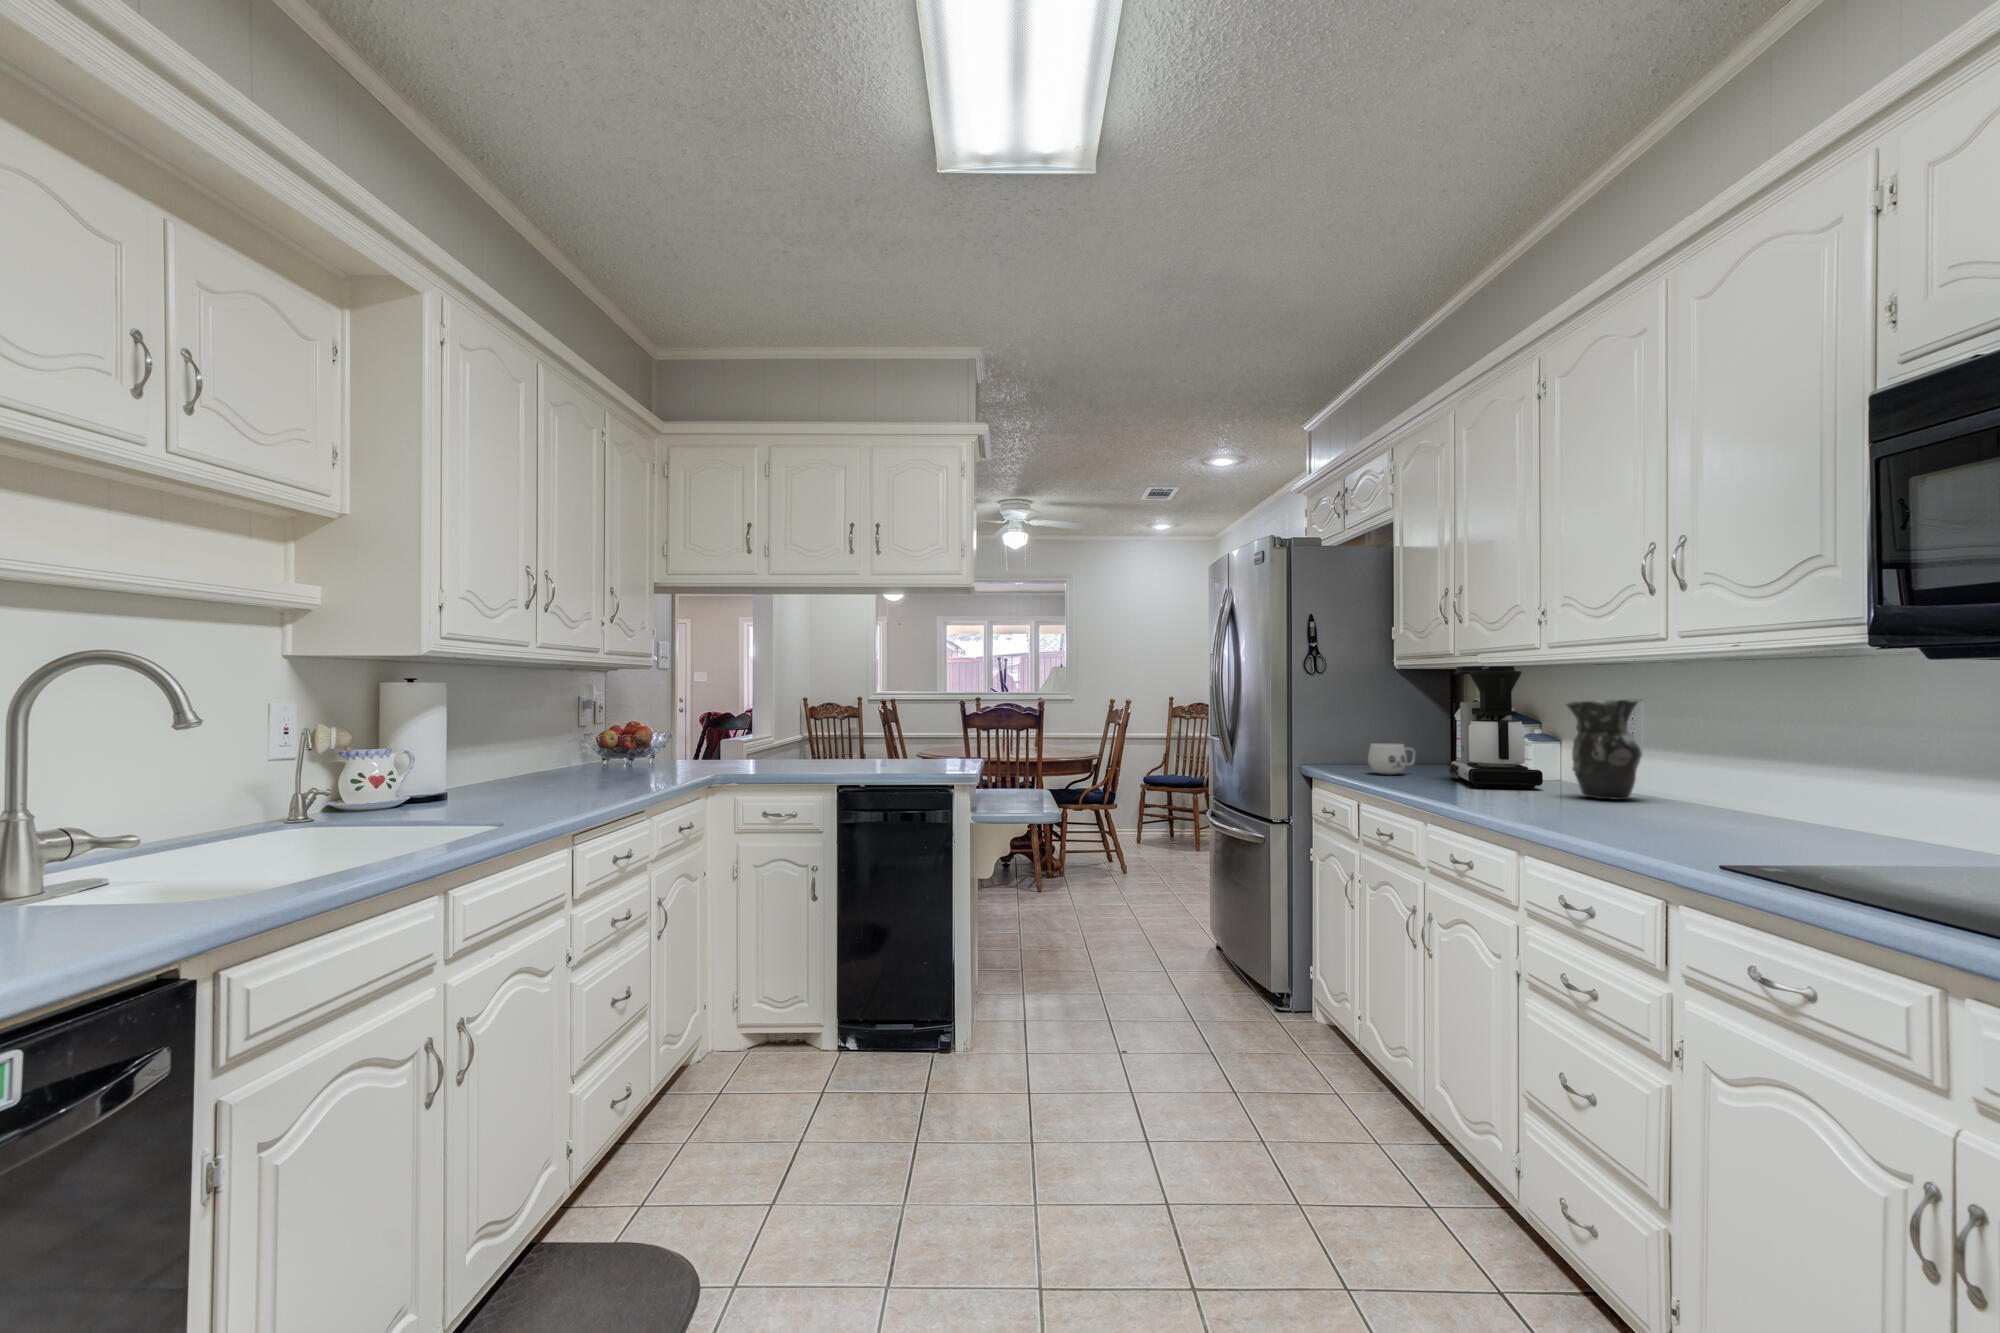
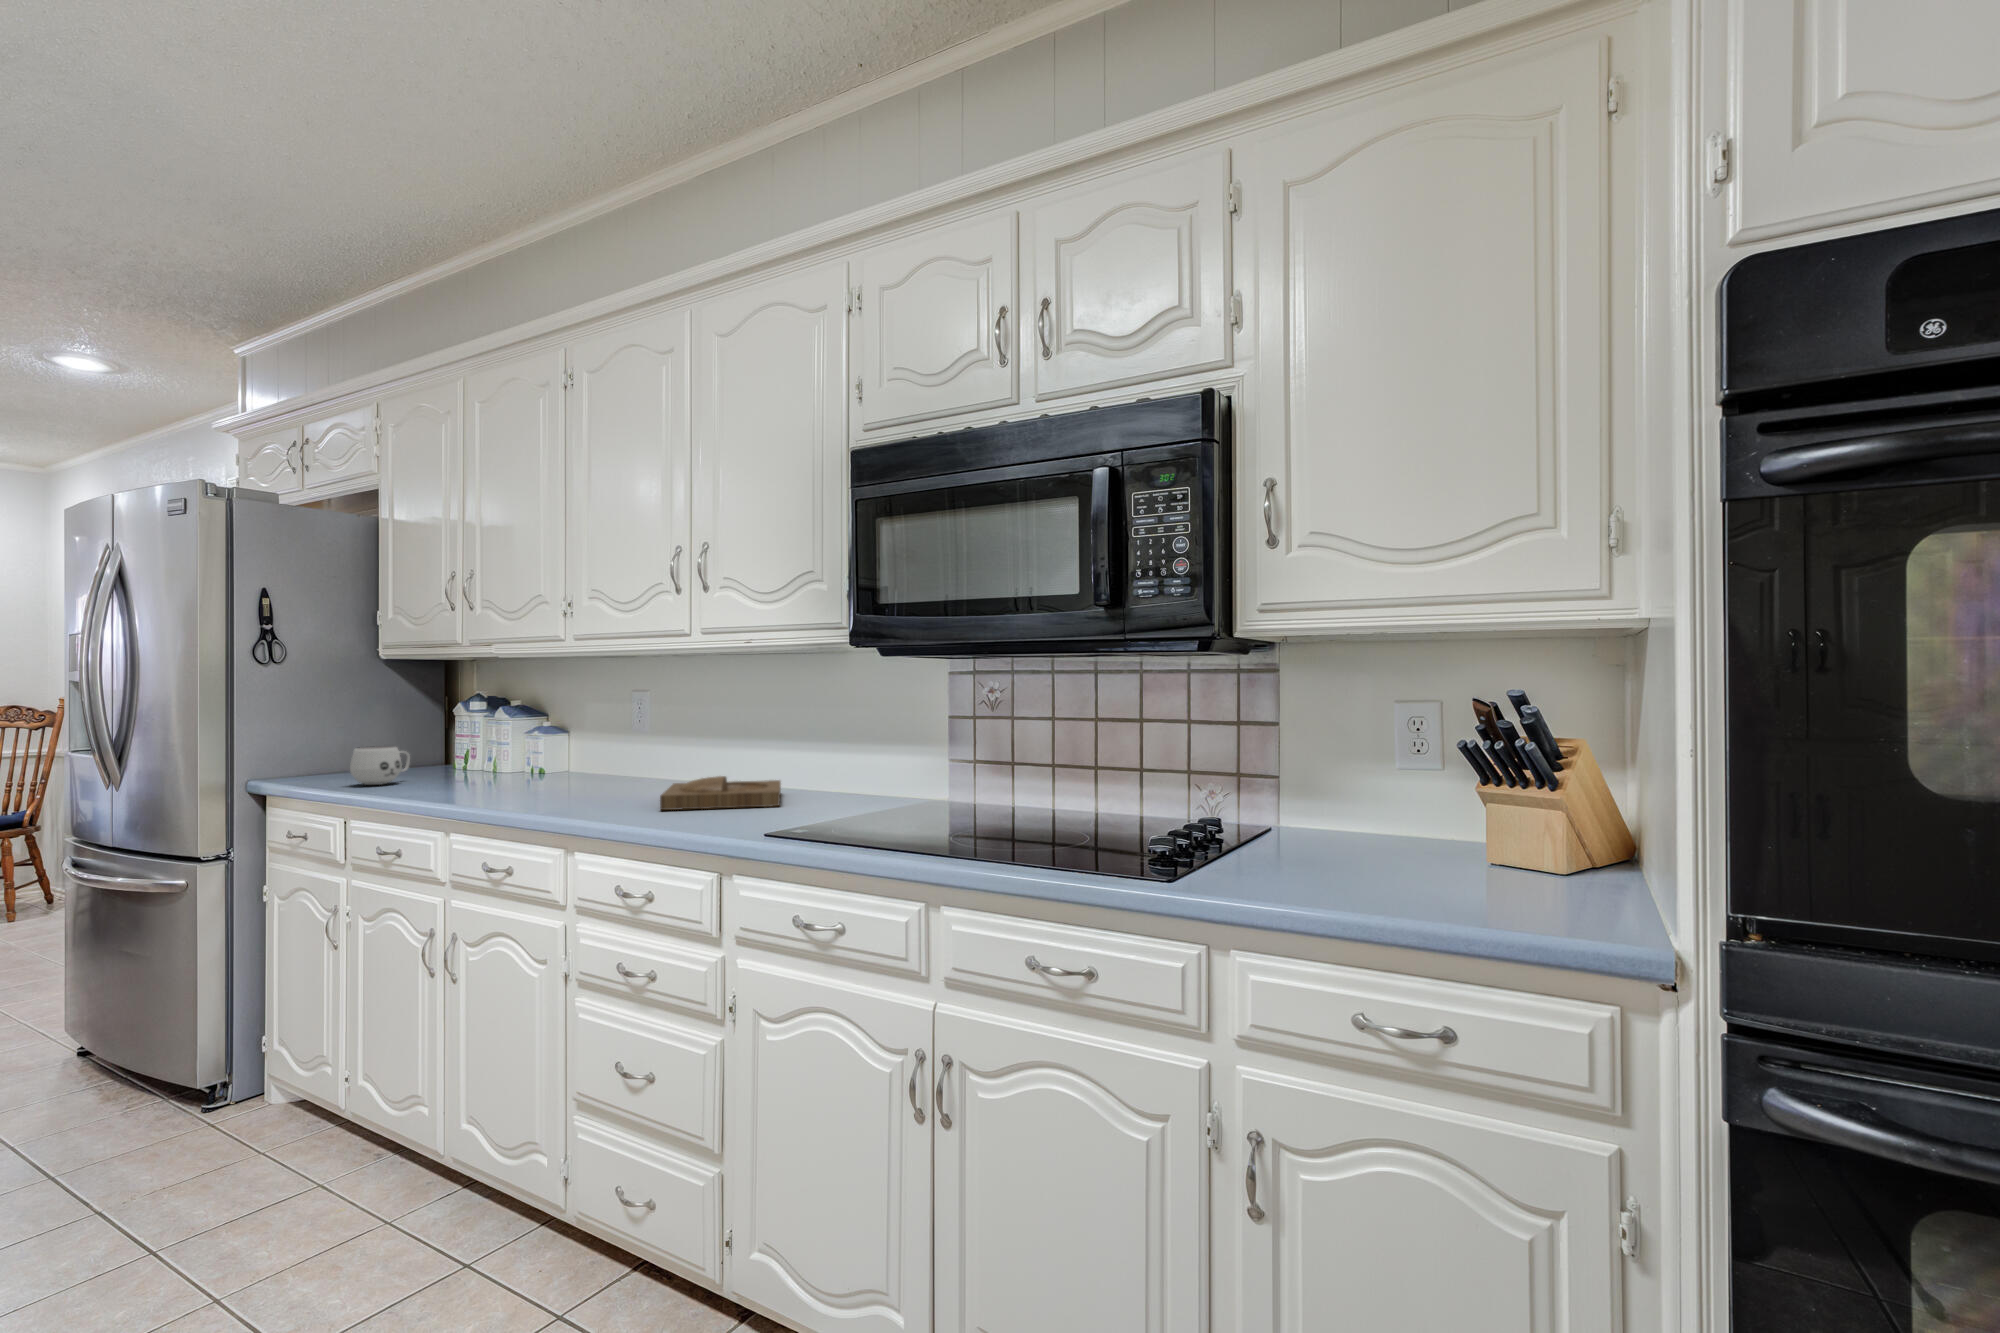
coffee maker: present [1449,666,1543,789] -> none [455,656,561,789]
vase: present [1566,700,1642,800] -> none [589,690,654,787]
tray: none [1619,800,1805,843] -> present [660,776,781,810]

